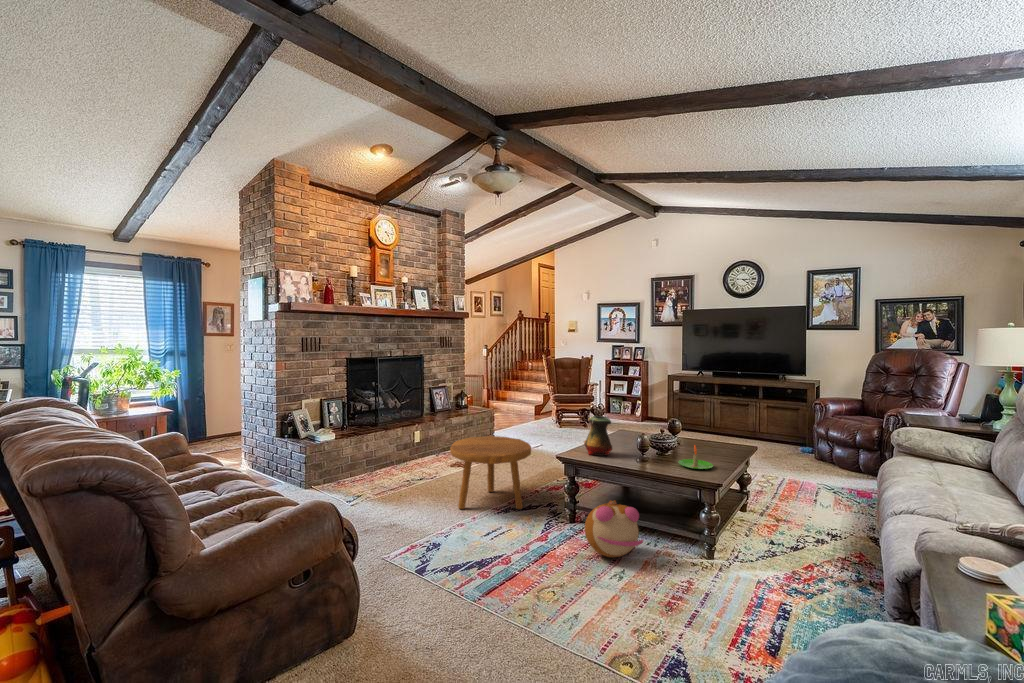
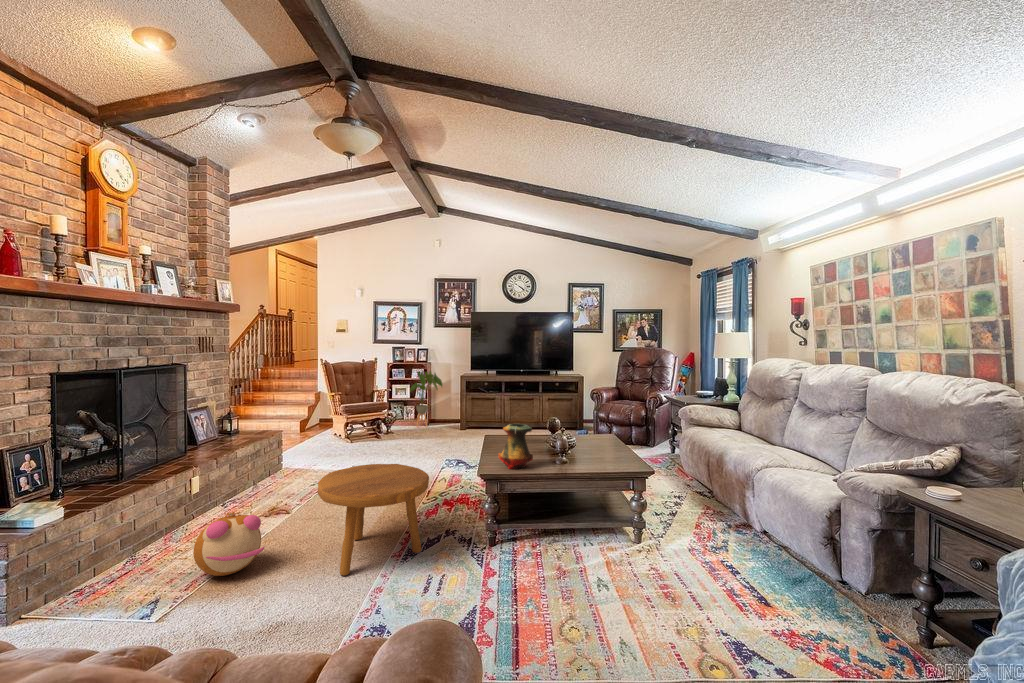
house plant: none [619,369,651,424] -> present [410,371,442,427]
candle: present [678,446,713,469] -> none [596,442,629,465]
plush toy: present [585,501,643,557] -> present [193,512,264,576]

